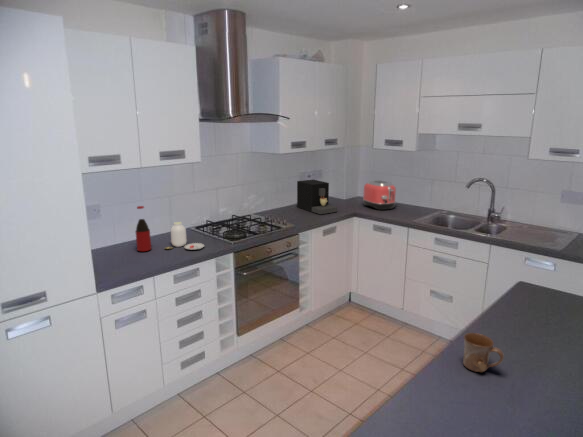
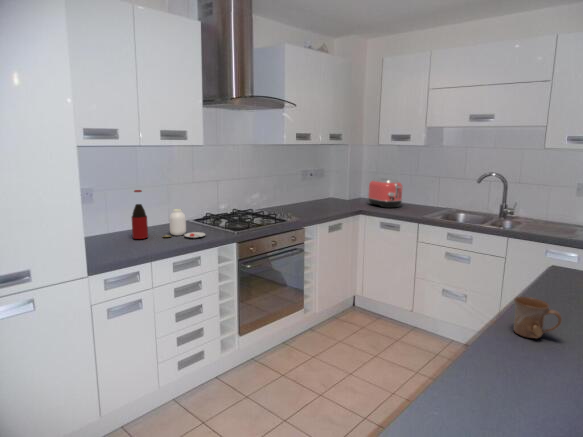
coffee maker: present [297,180,337,214] -> none [299,177,342,211]

